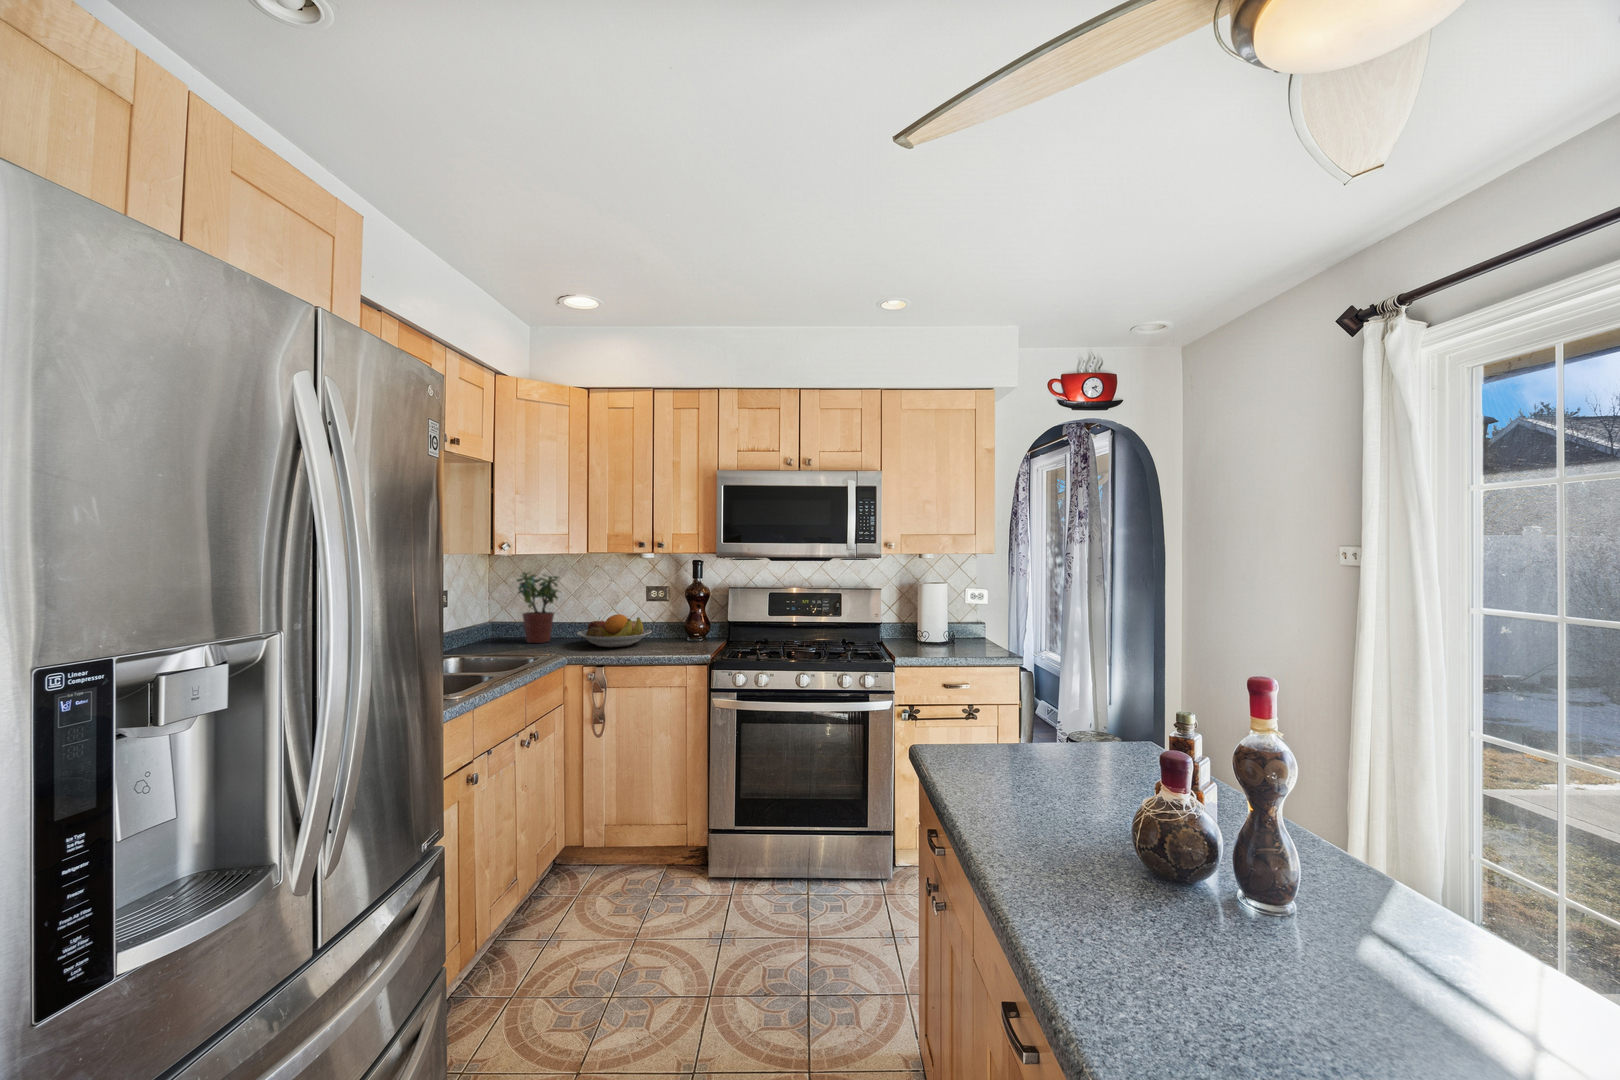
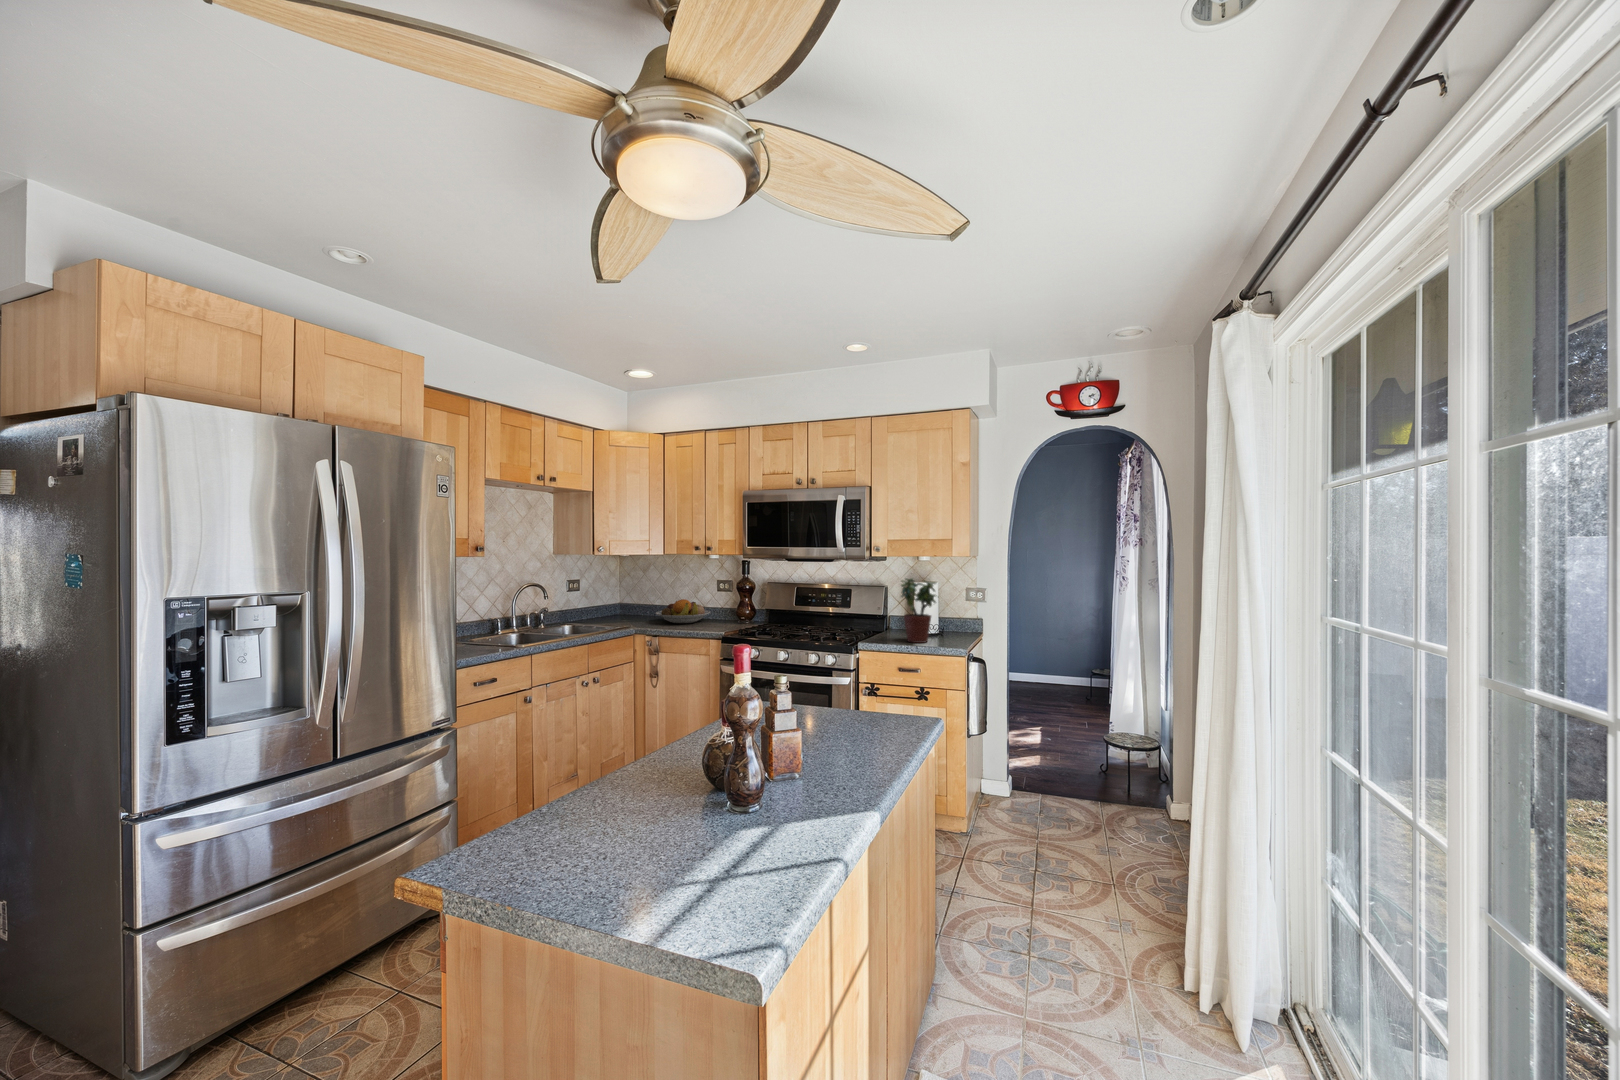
potted plant: present [517,572,558,643] -> present [901,578,936,643]

